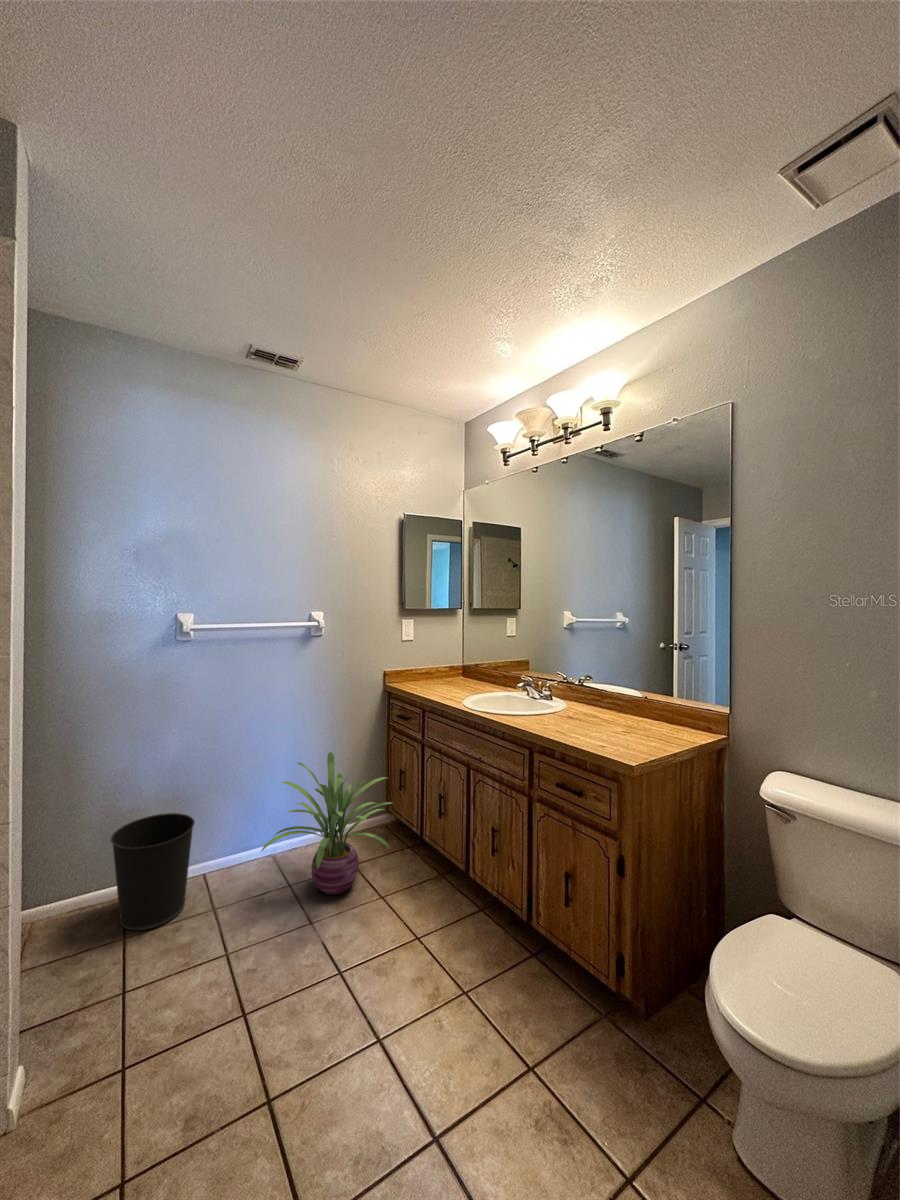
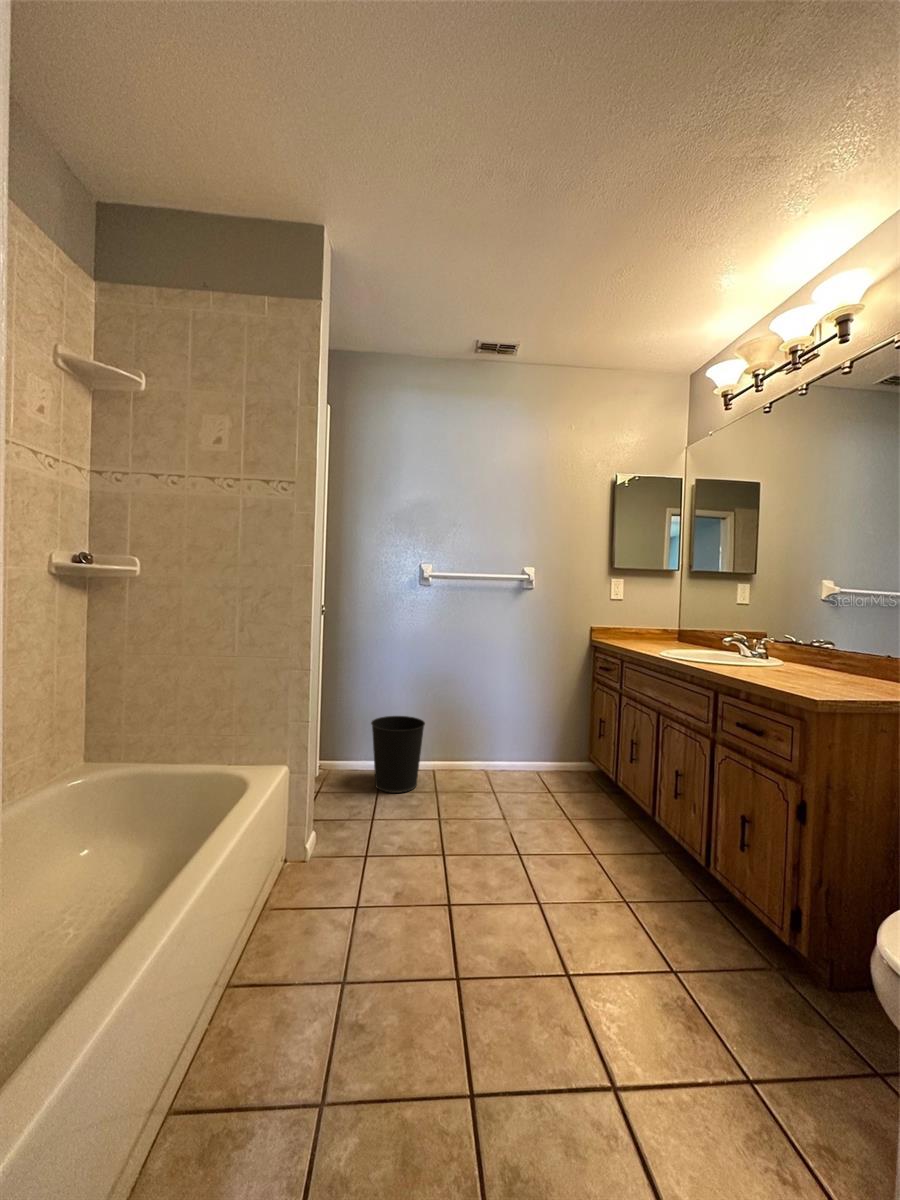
decorative plant: present [261,752,391,895] -> none [468,688,586,809]

